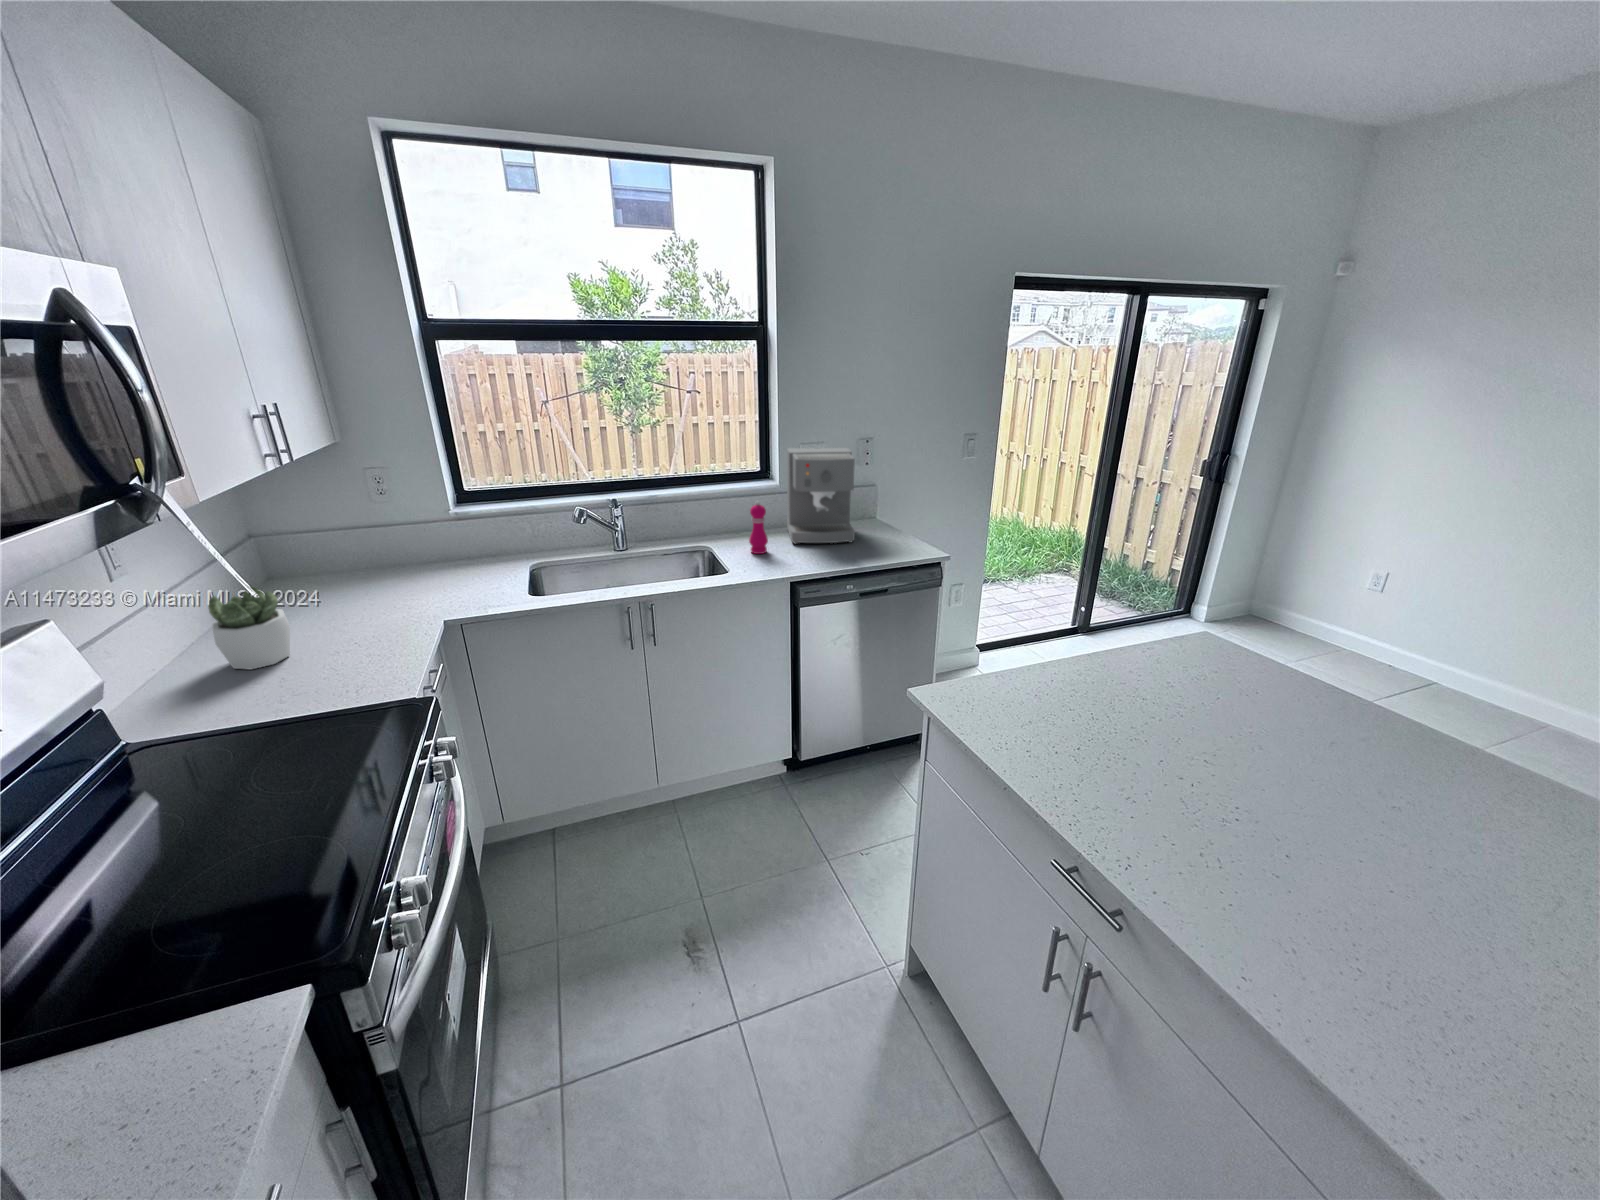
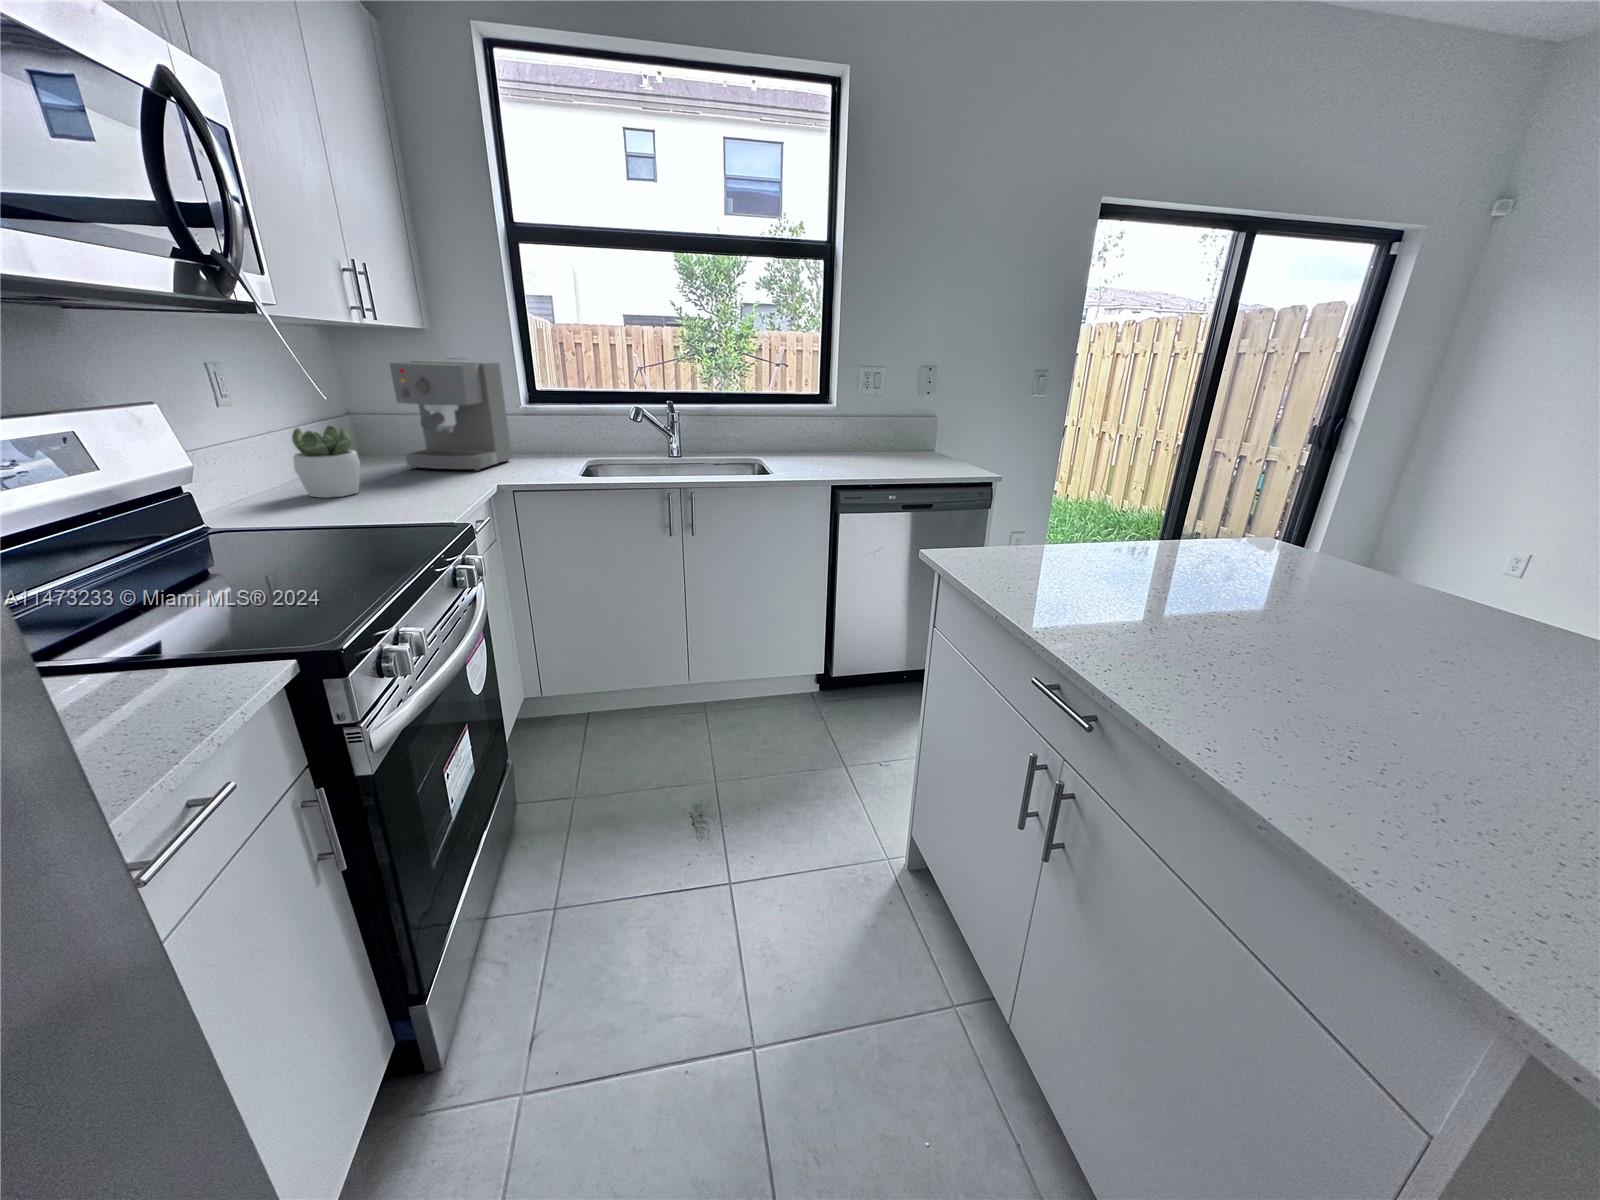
coffee maker: present [787,448,855,544] -> present [390,360,512,471]
pepper mill: present [749,501,768,554] -> none [800,410,818,465]

